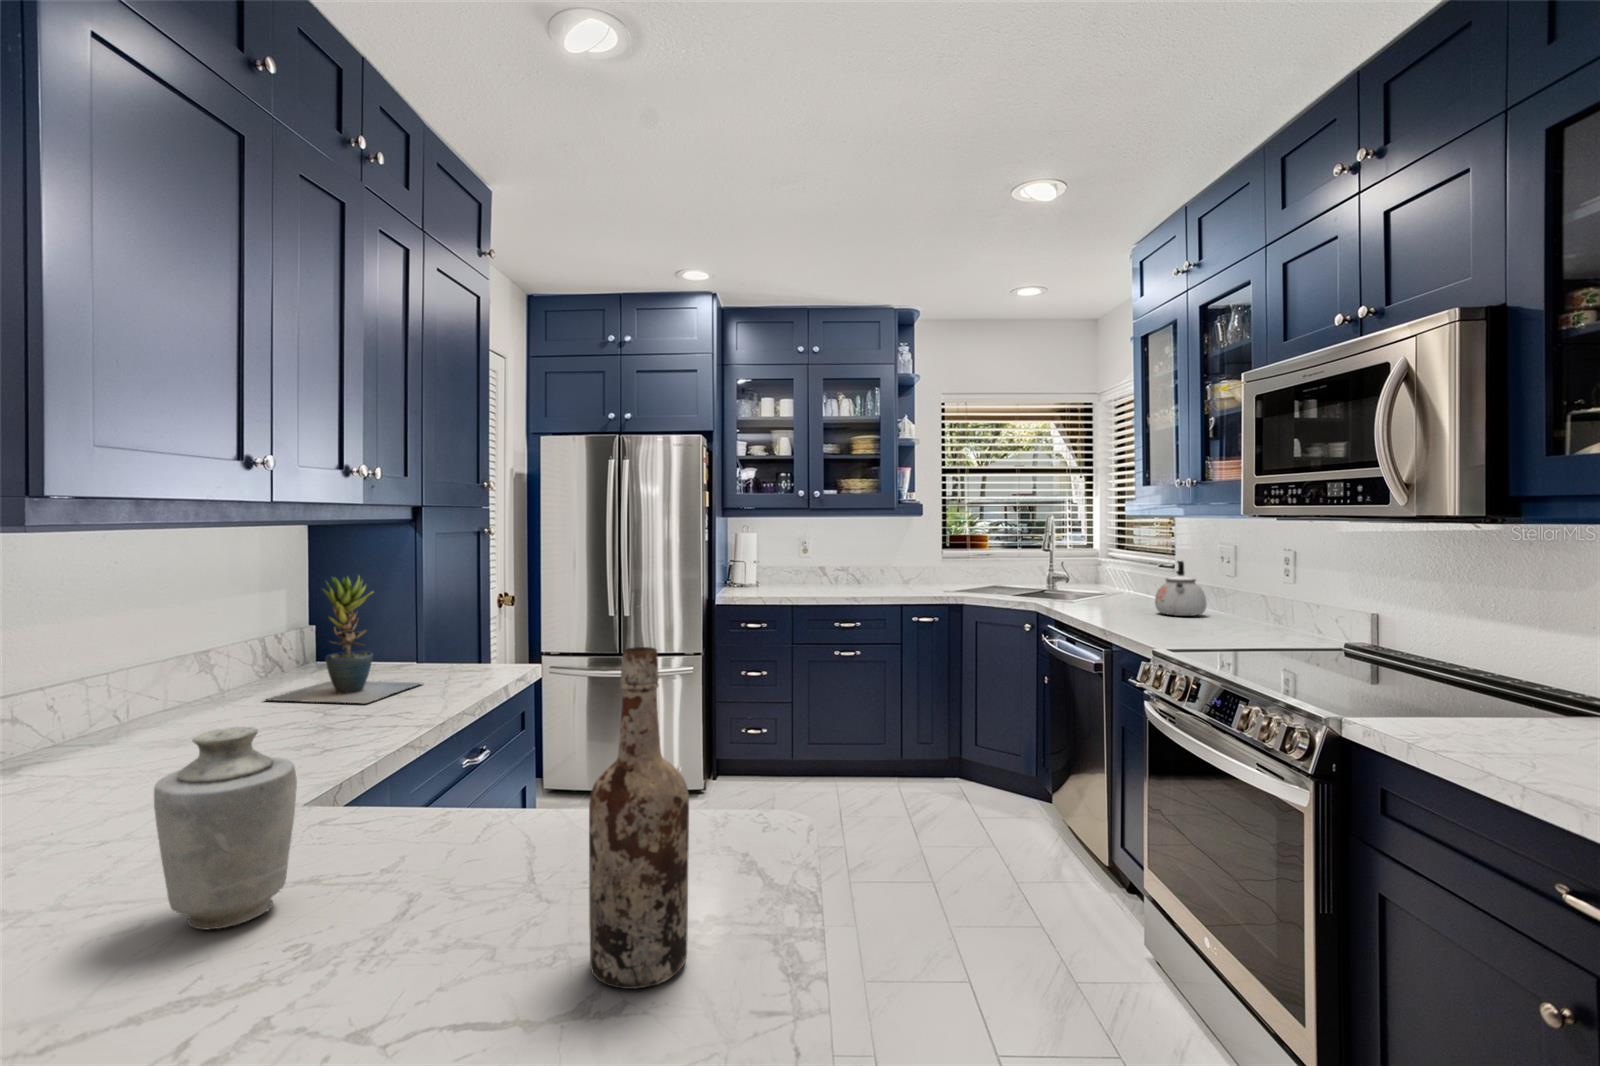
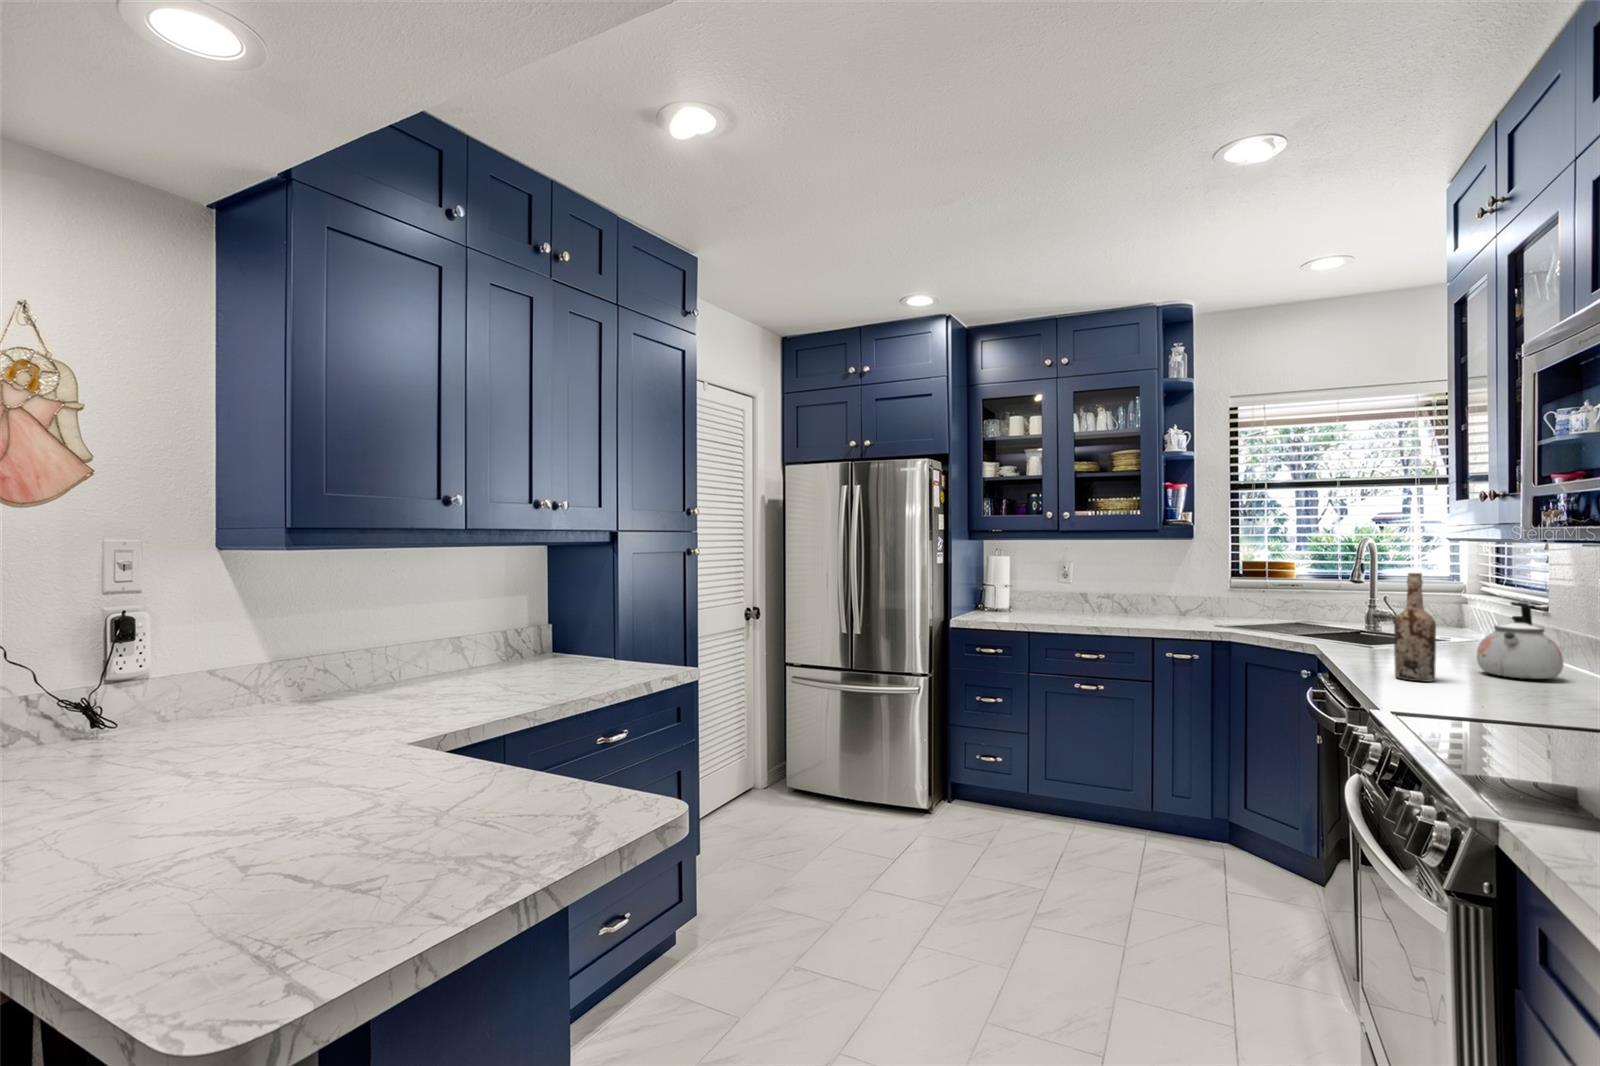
potted plant: present [267,576,420,703] -> none [478,586,597,690]
wine bottle: present [589,647,689,989] -> present [1394,573,1436,682]
vase: present [154,727,297,930] -> none [179,691,278,829]

